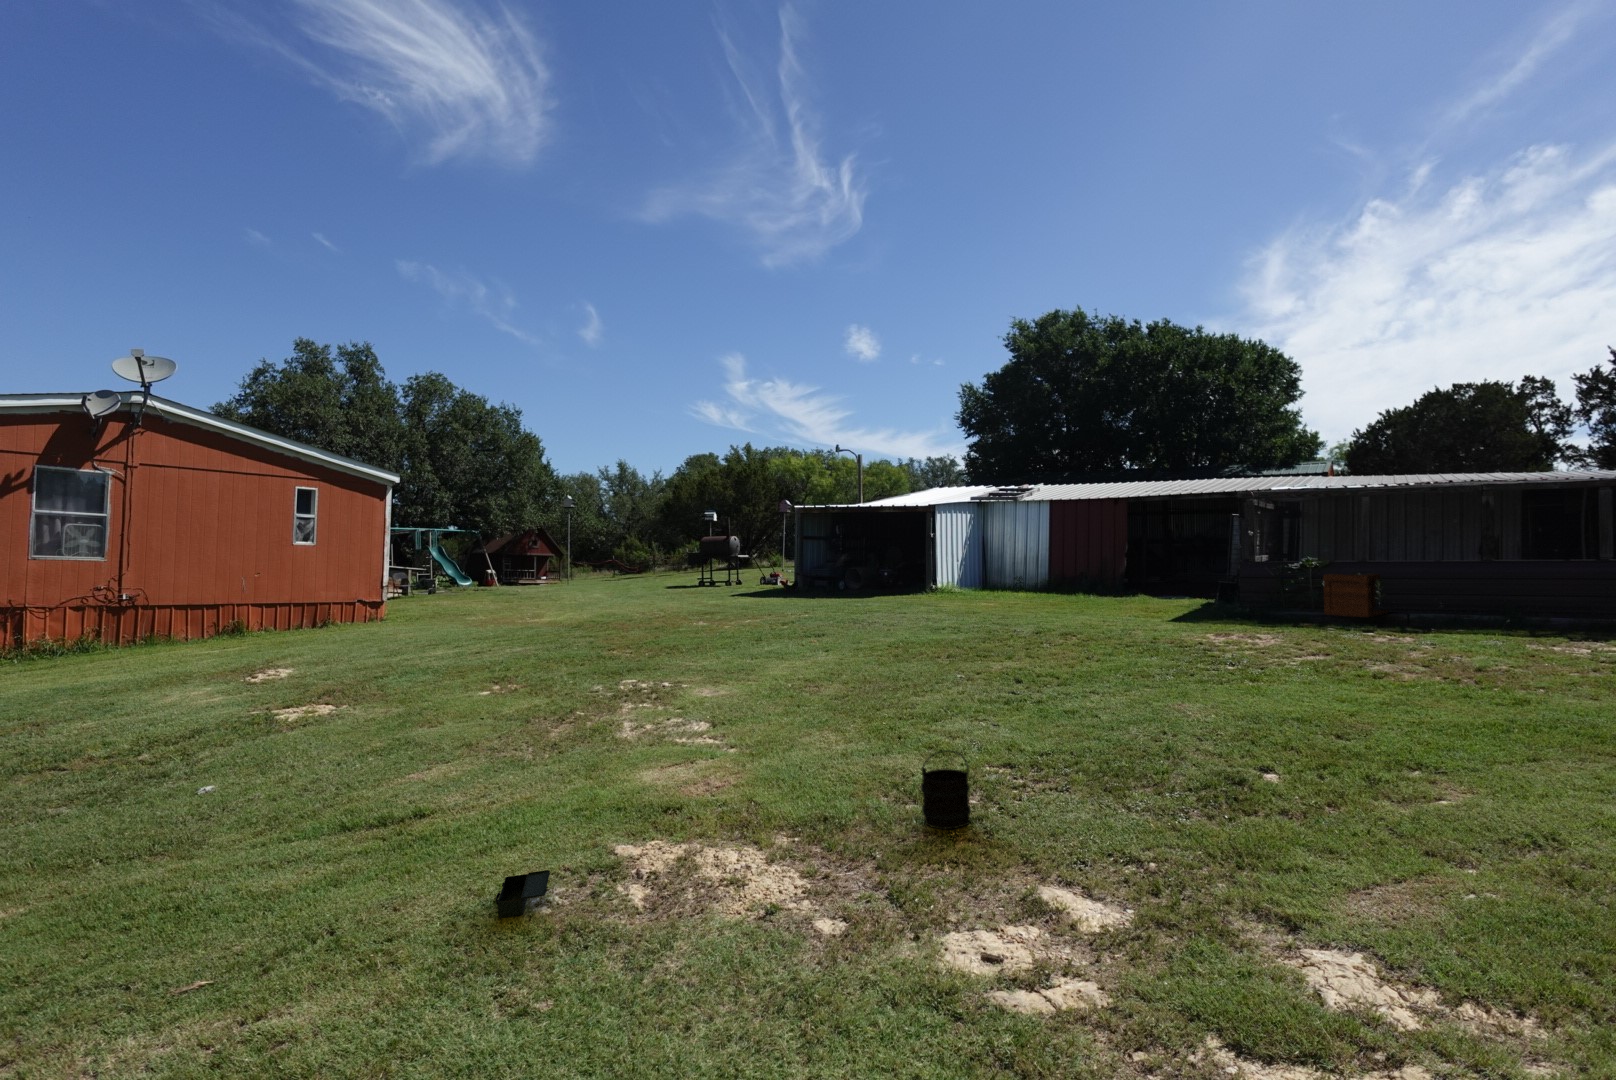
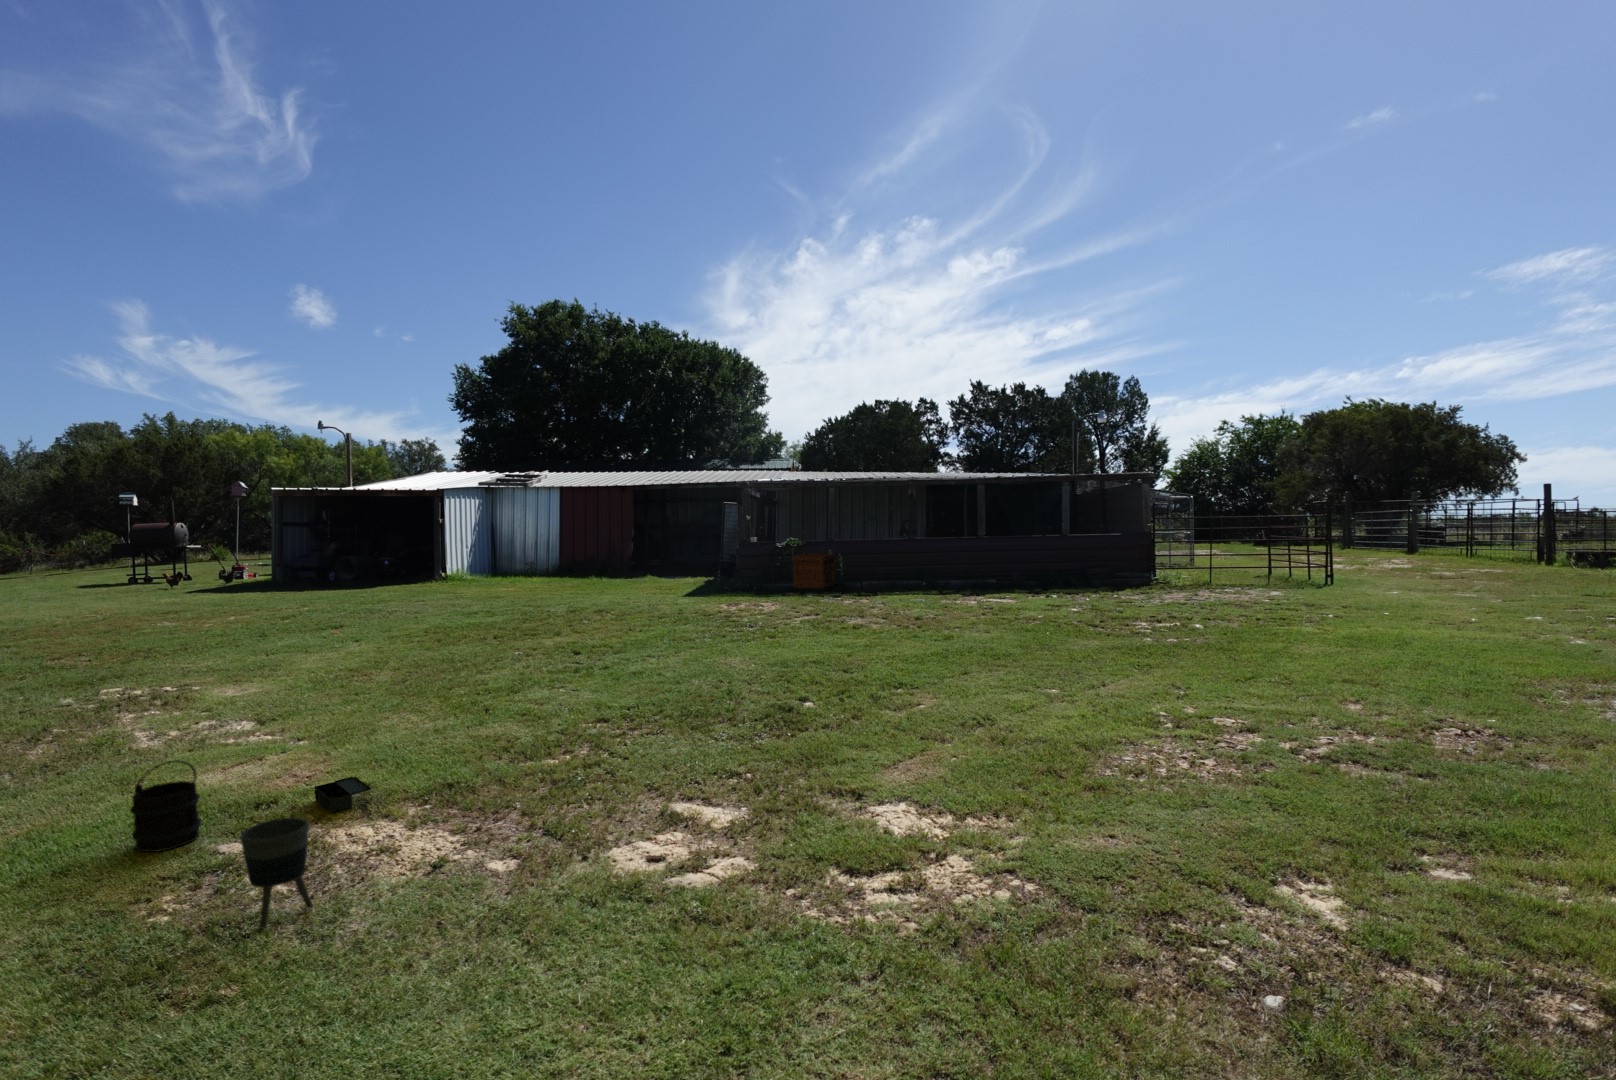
bucket: present [921,750,971,829] -> present [130,760,201,852]
planter: none [595,837,654,940] -> present [241,818,312,928]
toolbox: present [496,870,550,918] -> present [314,777,371,813]

